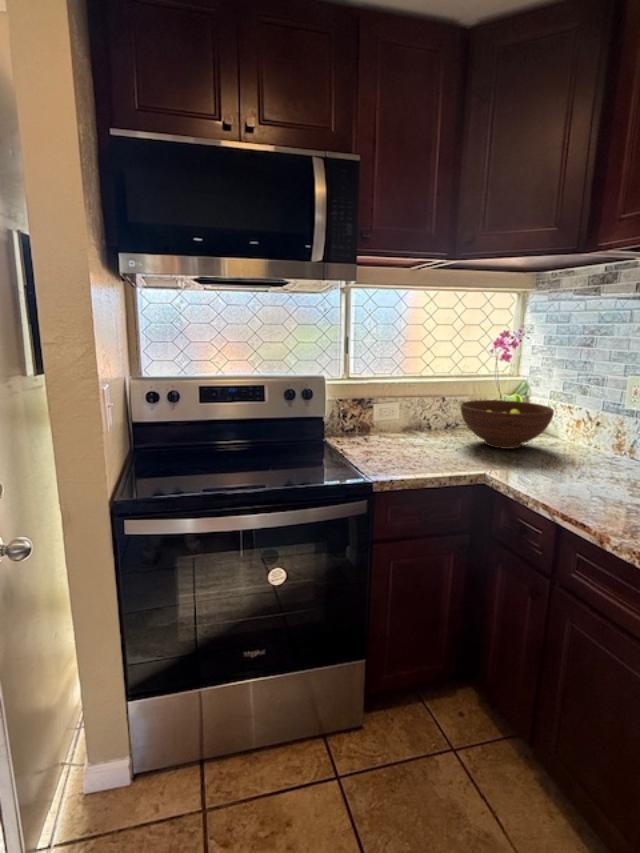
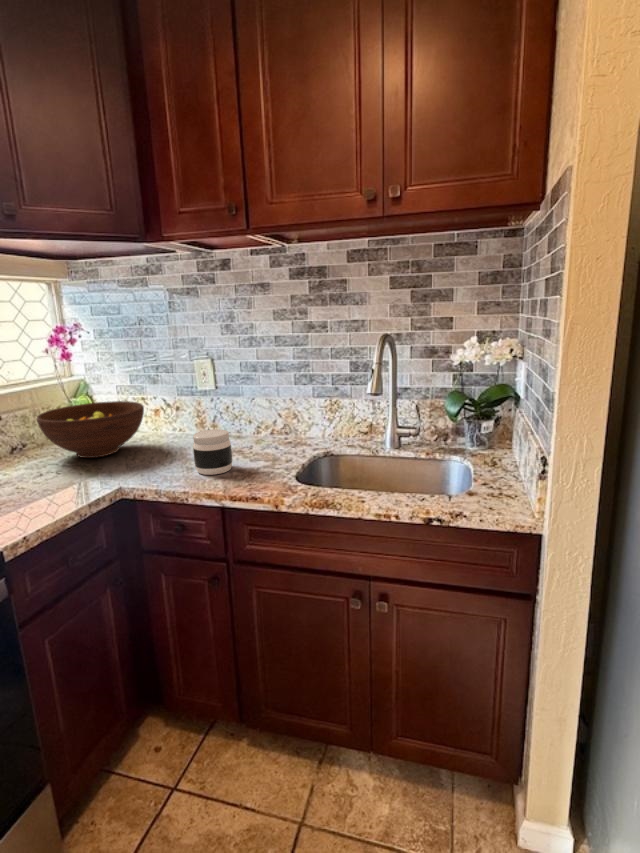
jar: none [560,446,606,494] -> present [193,429,232,475]

